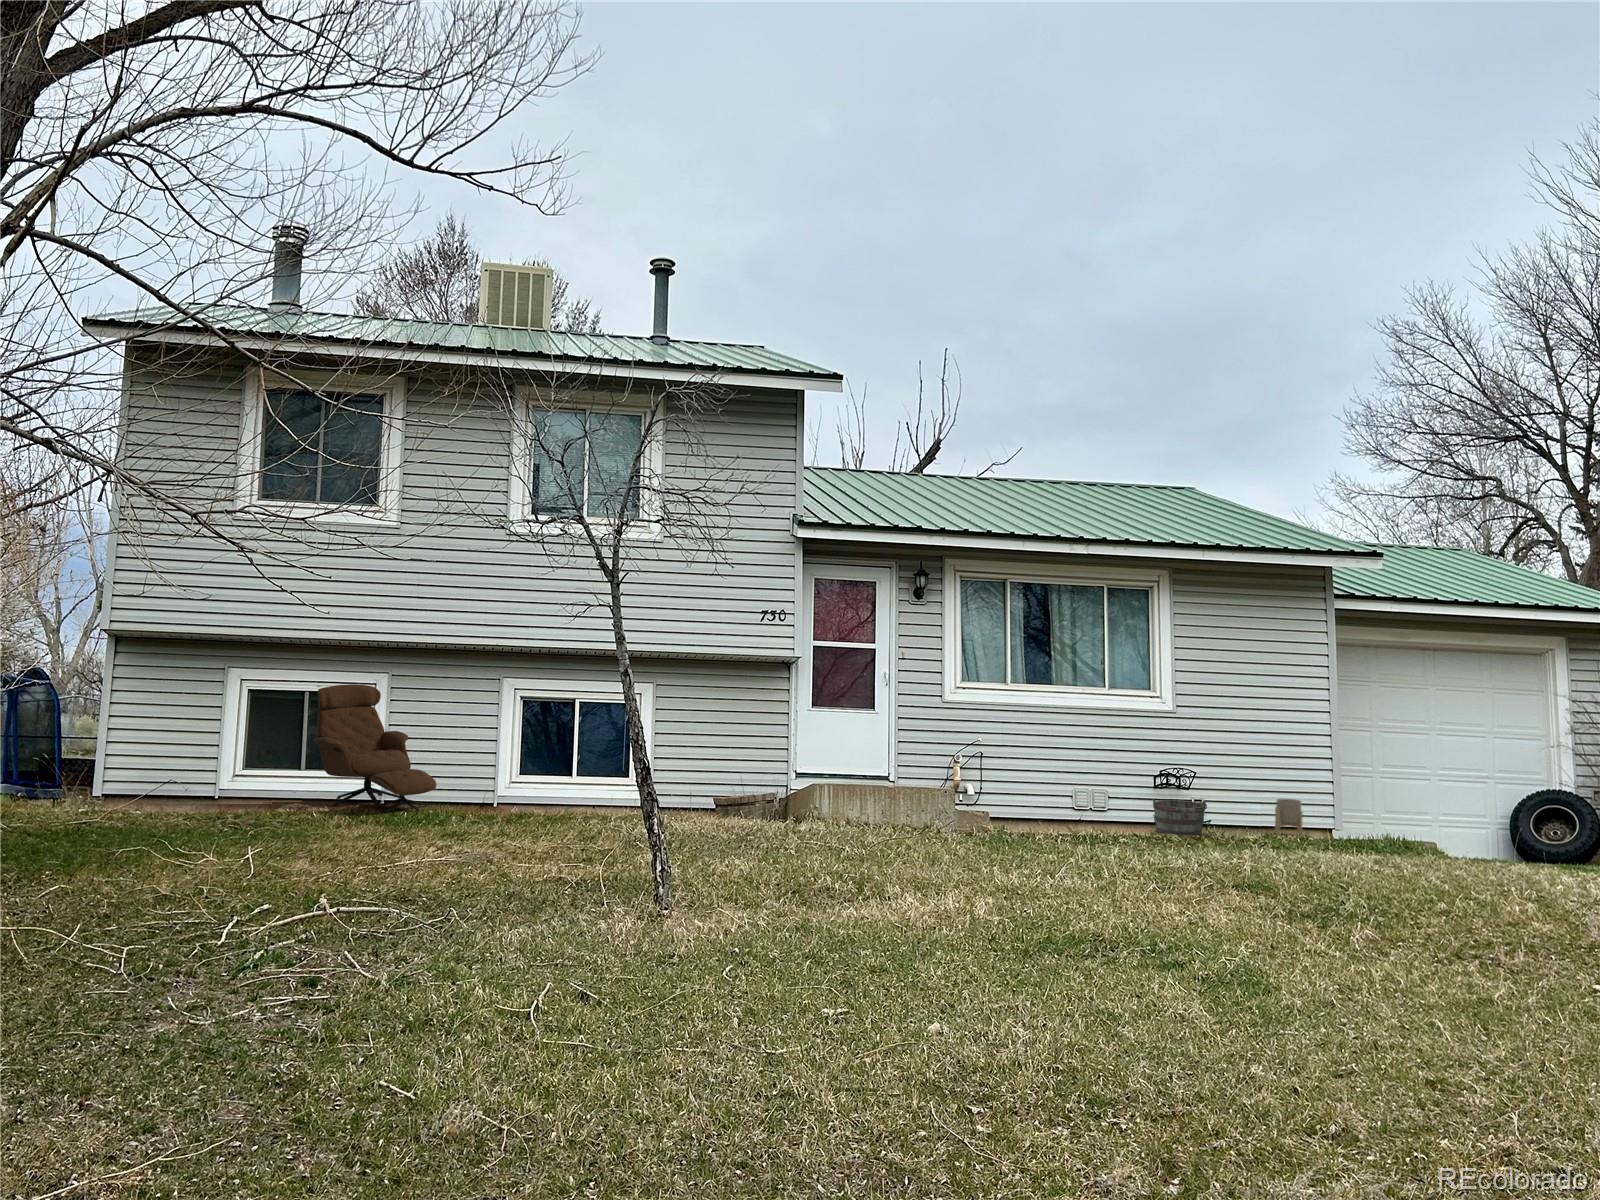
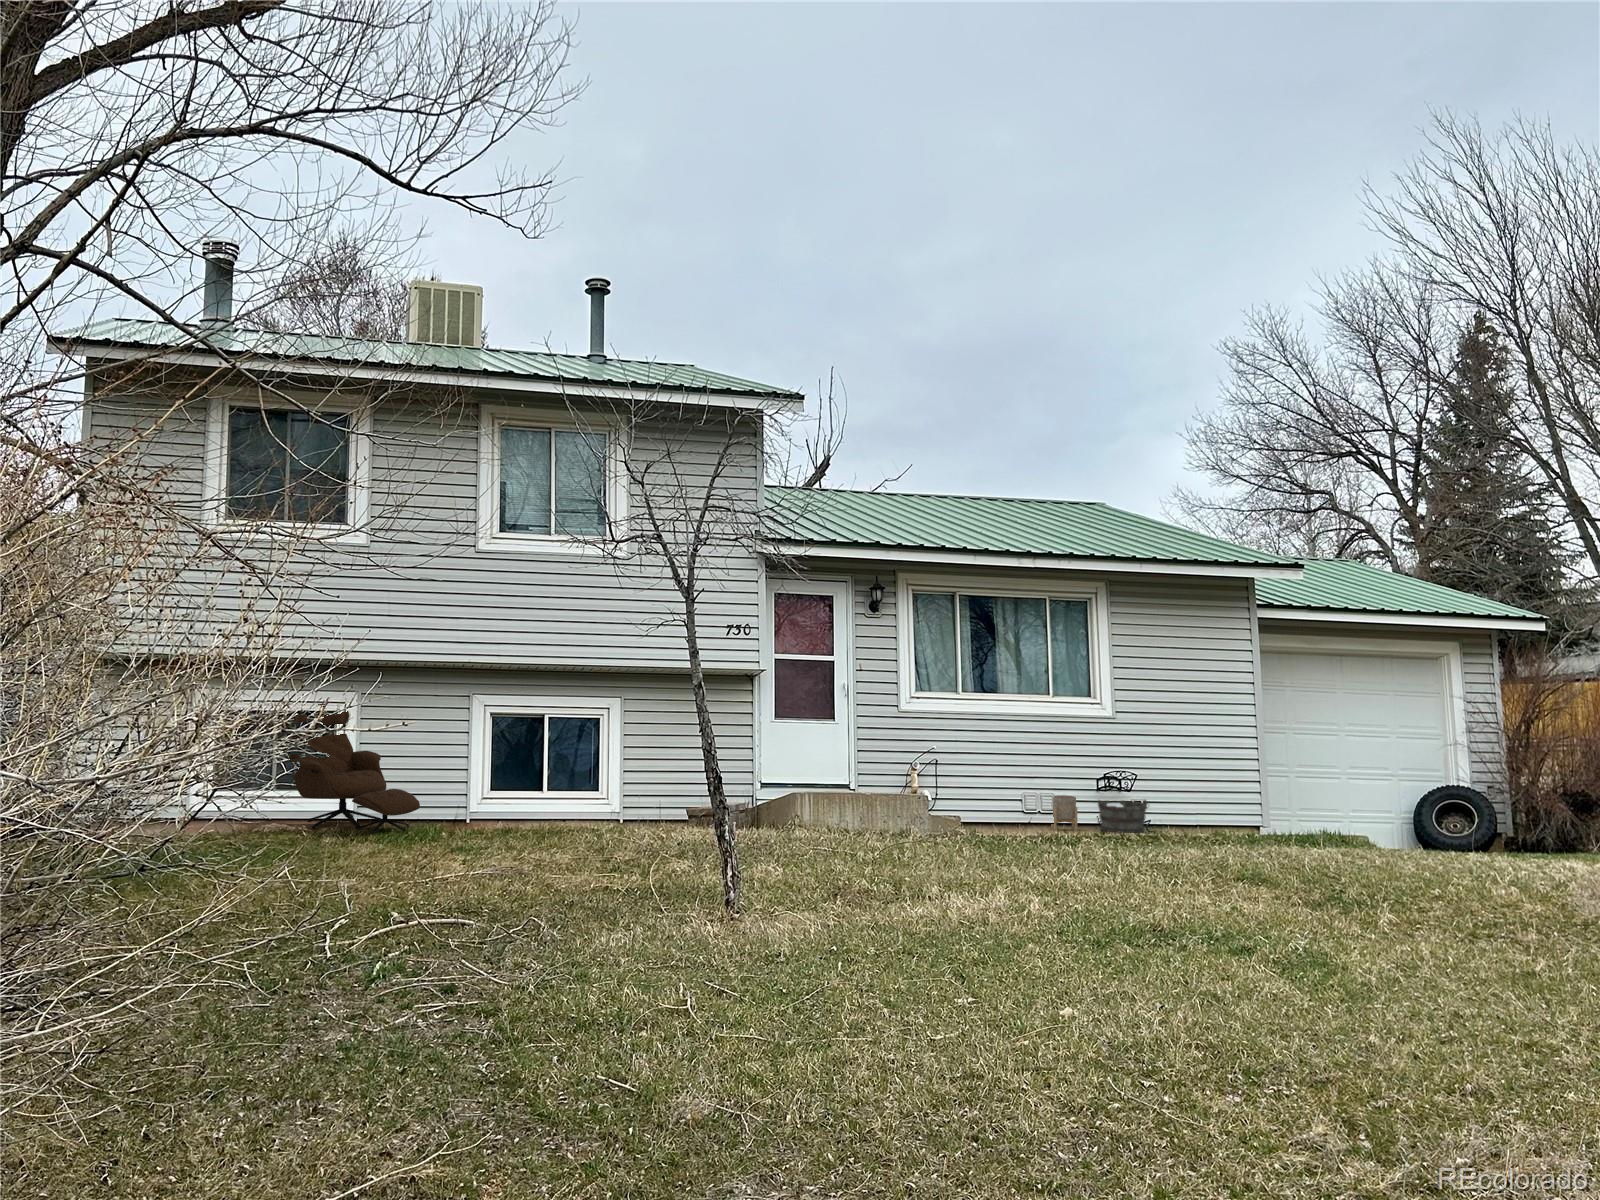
planter: present [1275,799,1303,836] -> present [1051,795,1077,831]

